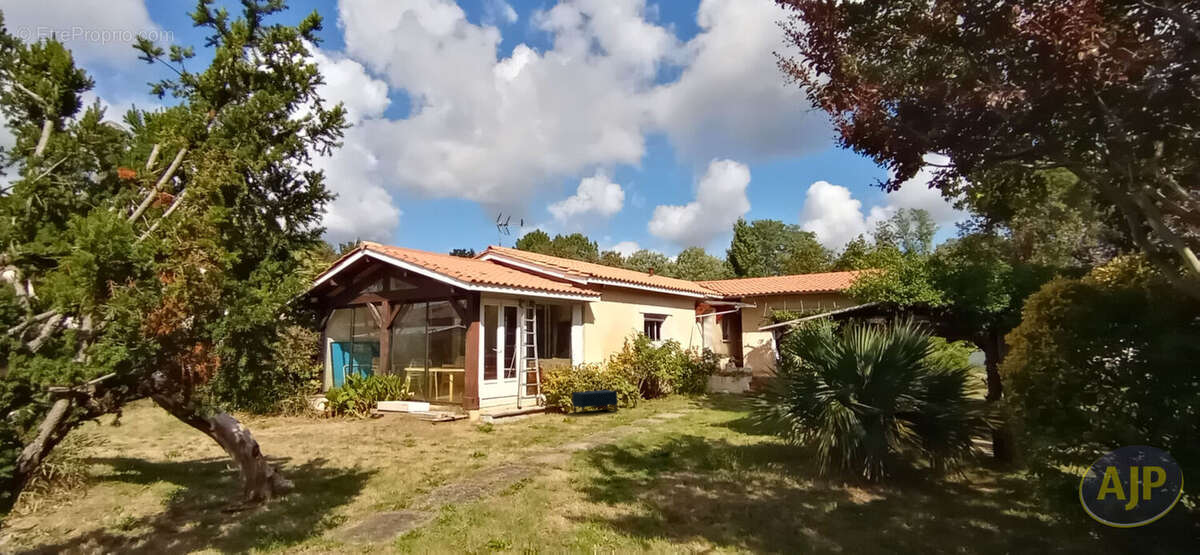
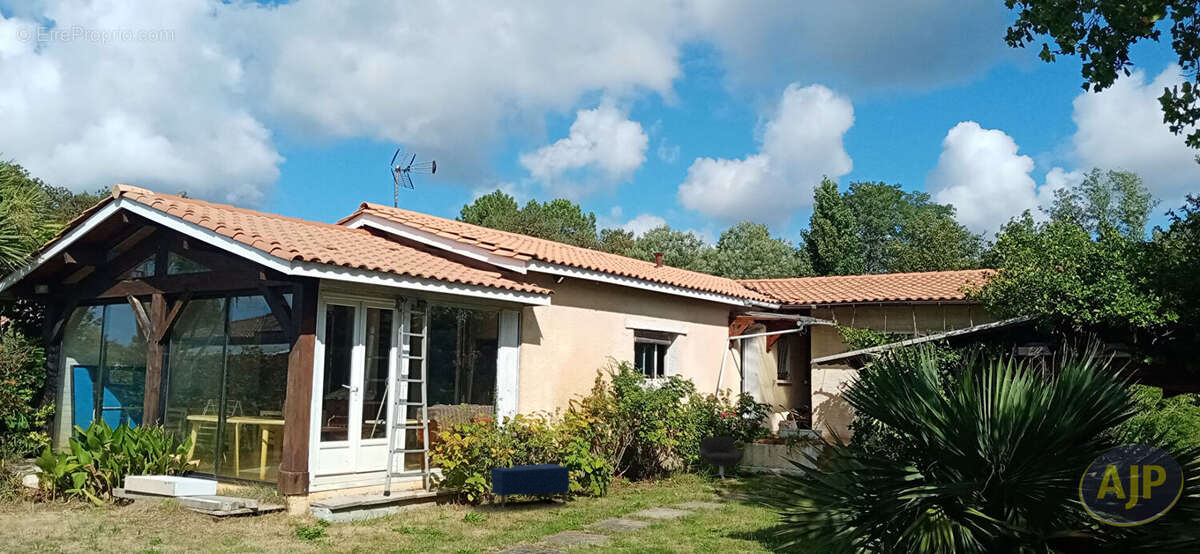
lounge chair: none [683,373,709,397] -> present [700,437,744,479]

